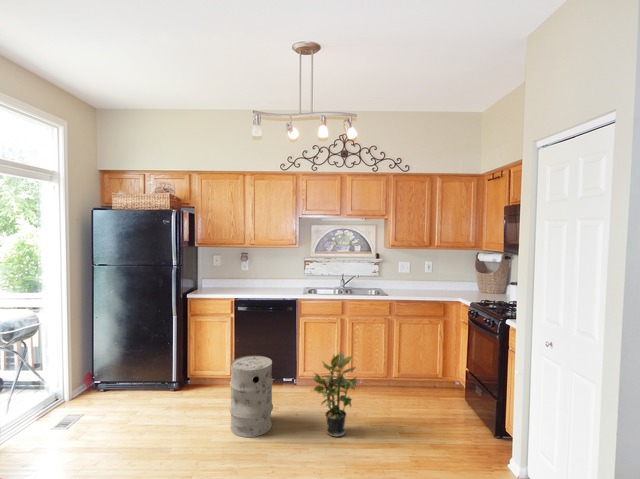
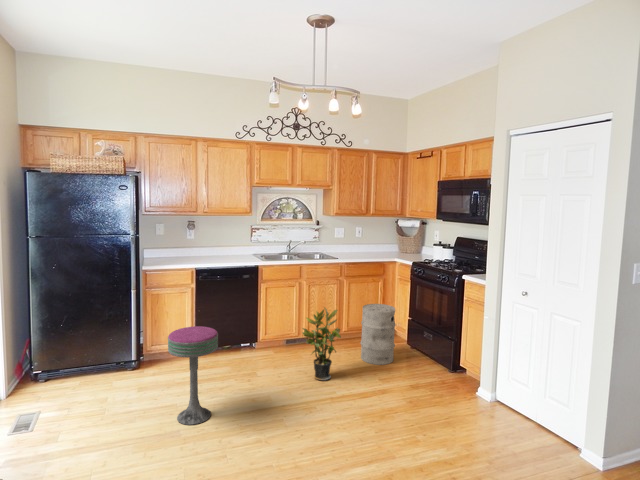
trash can: present [230,356,273,437] -> present [360,304,396,365]
bar stool: none [154,359,205,461] -> present [168,326,218,425]

